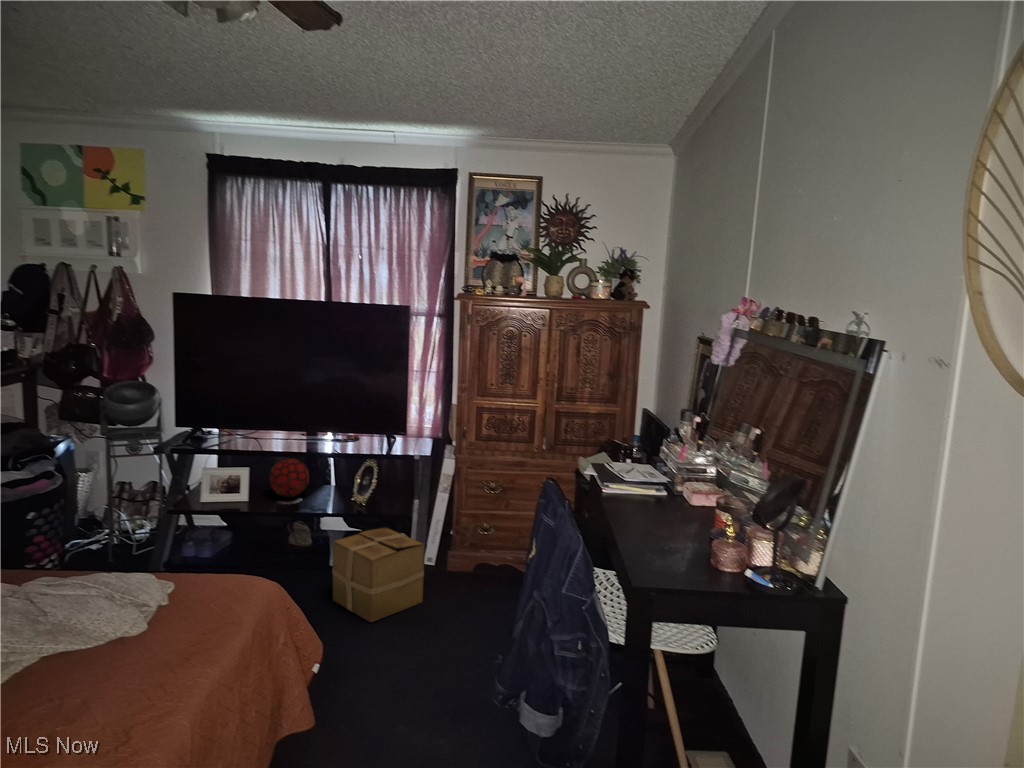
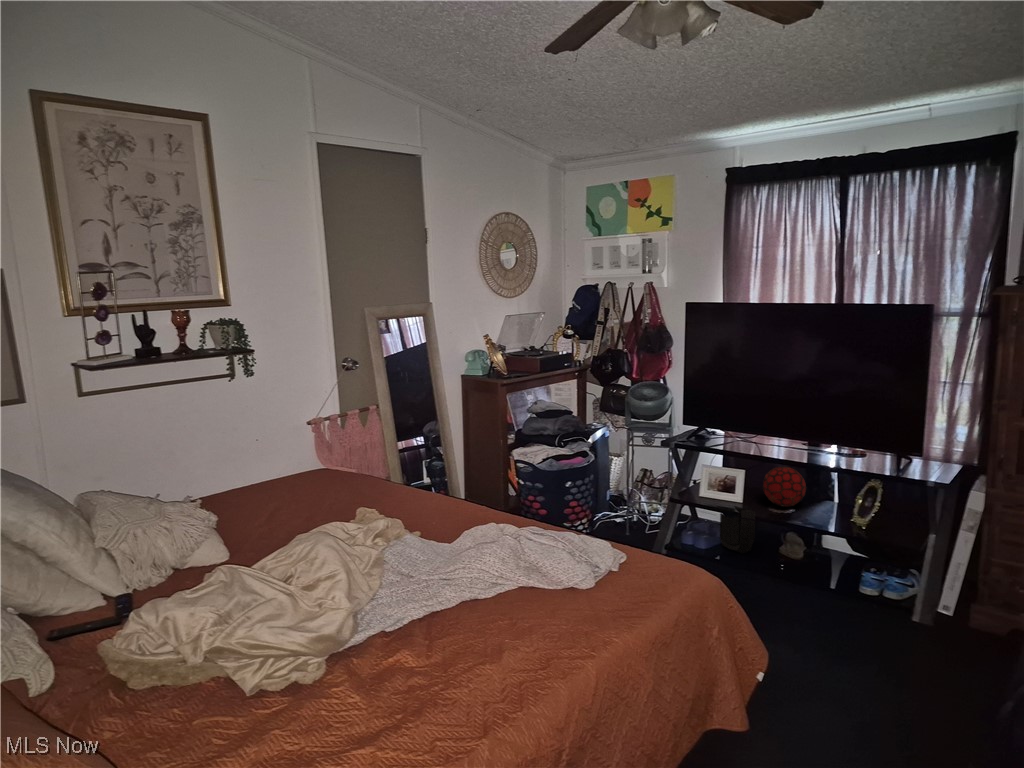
speaker: none [225,500,261,553] -> present [720,506,756,553]
cardboard box: present [332,527,424,622] -> none [821,561,944,669]

